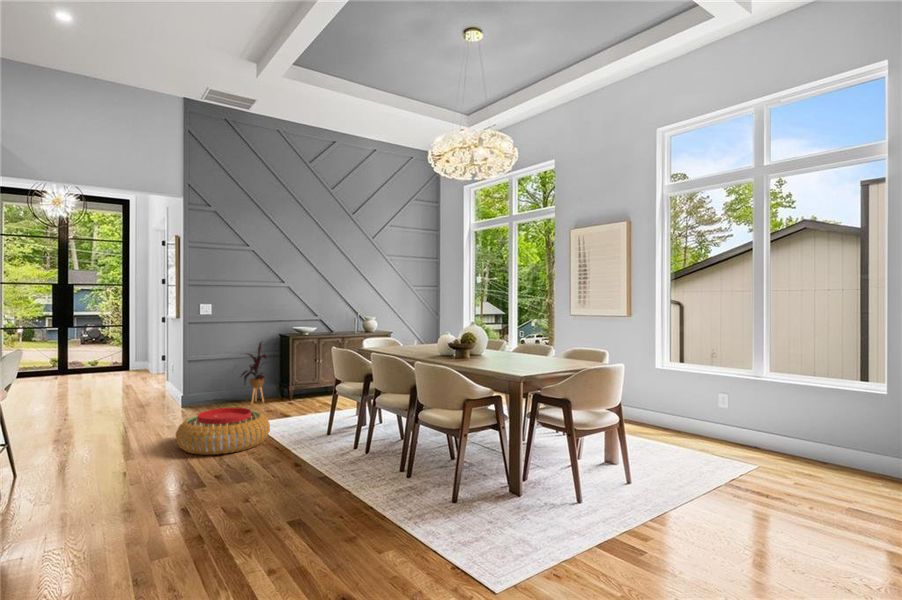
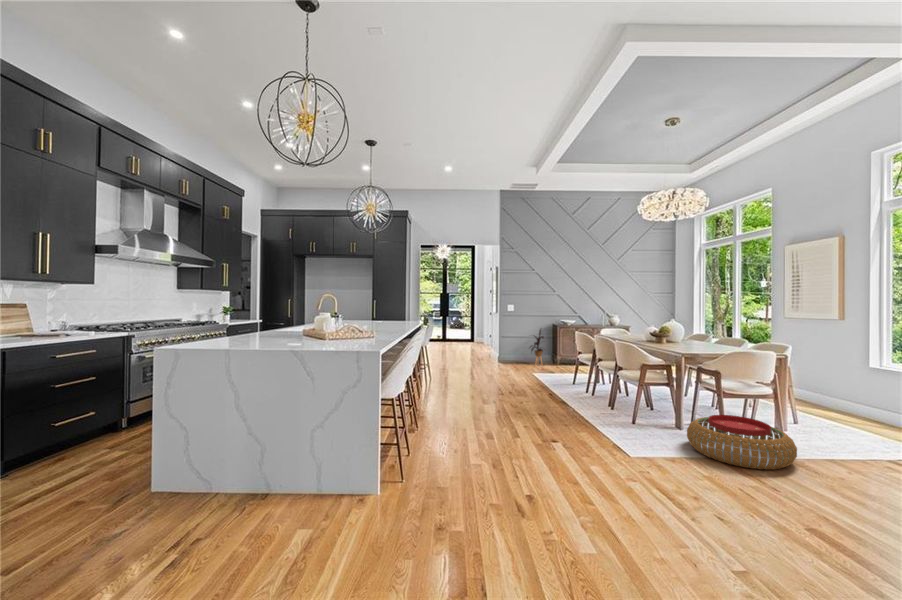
pouf: present [176,407,270,455] -> present [687,415,797,470]

